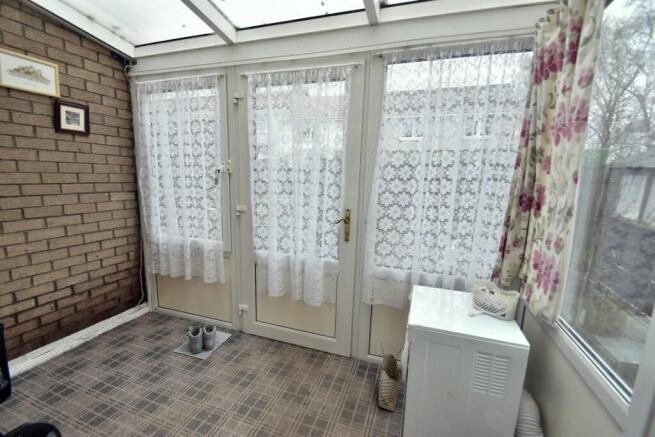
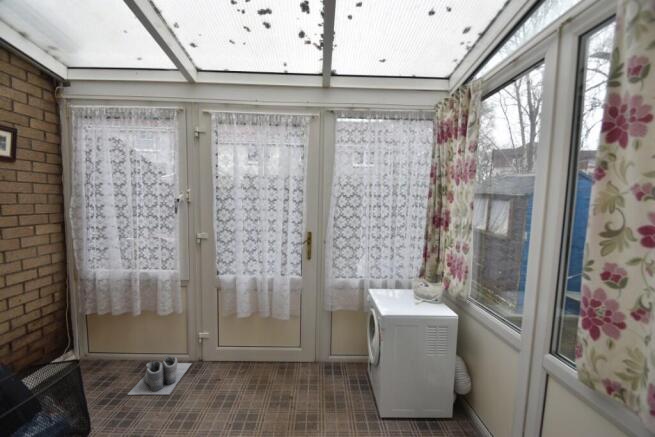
woven basket: present [379,343,404,411] -> none [344,340,365,394]

